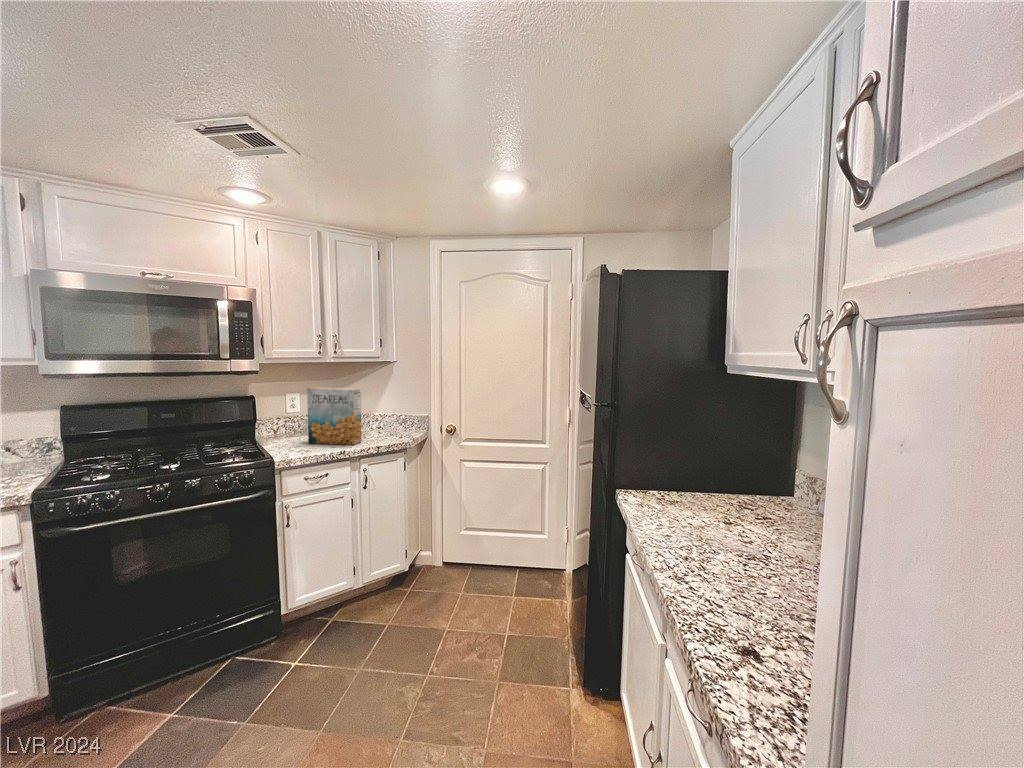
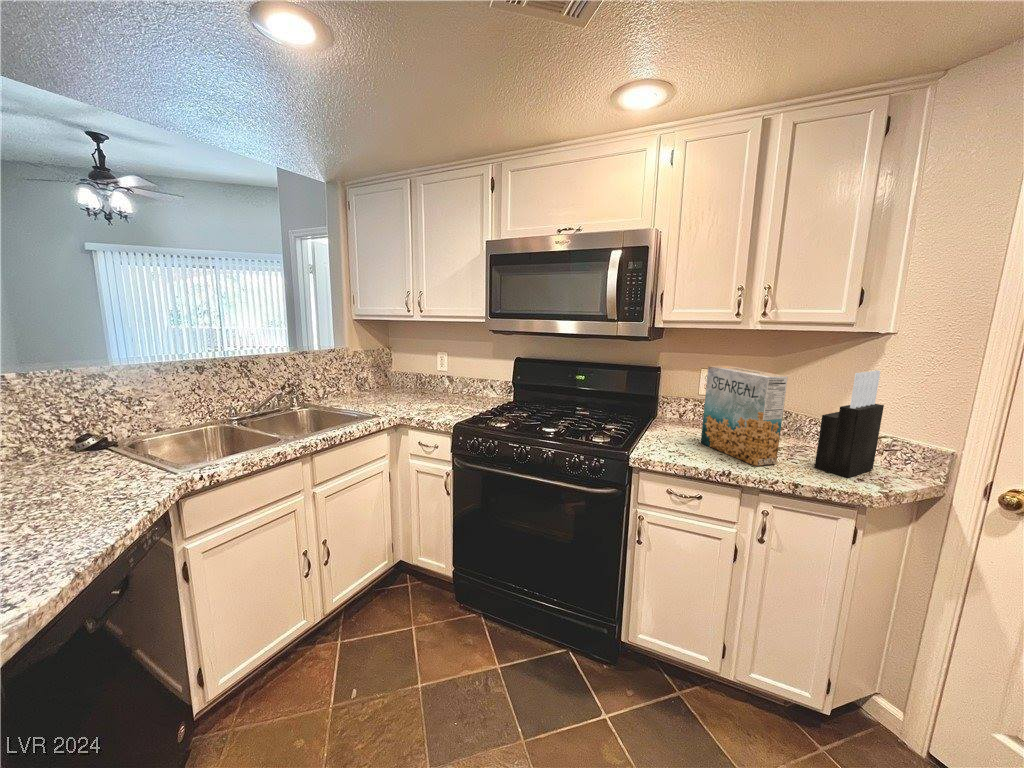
knife block: none [378,381,401,438] -> present [815,370,884,478]

